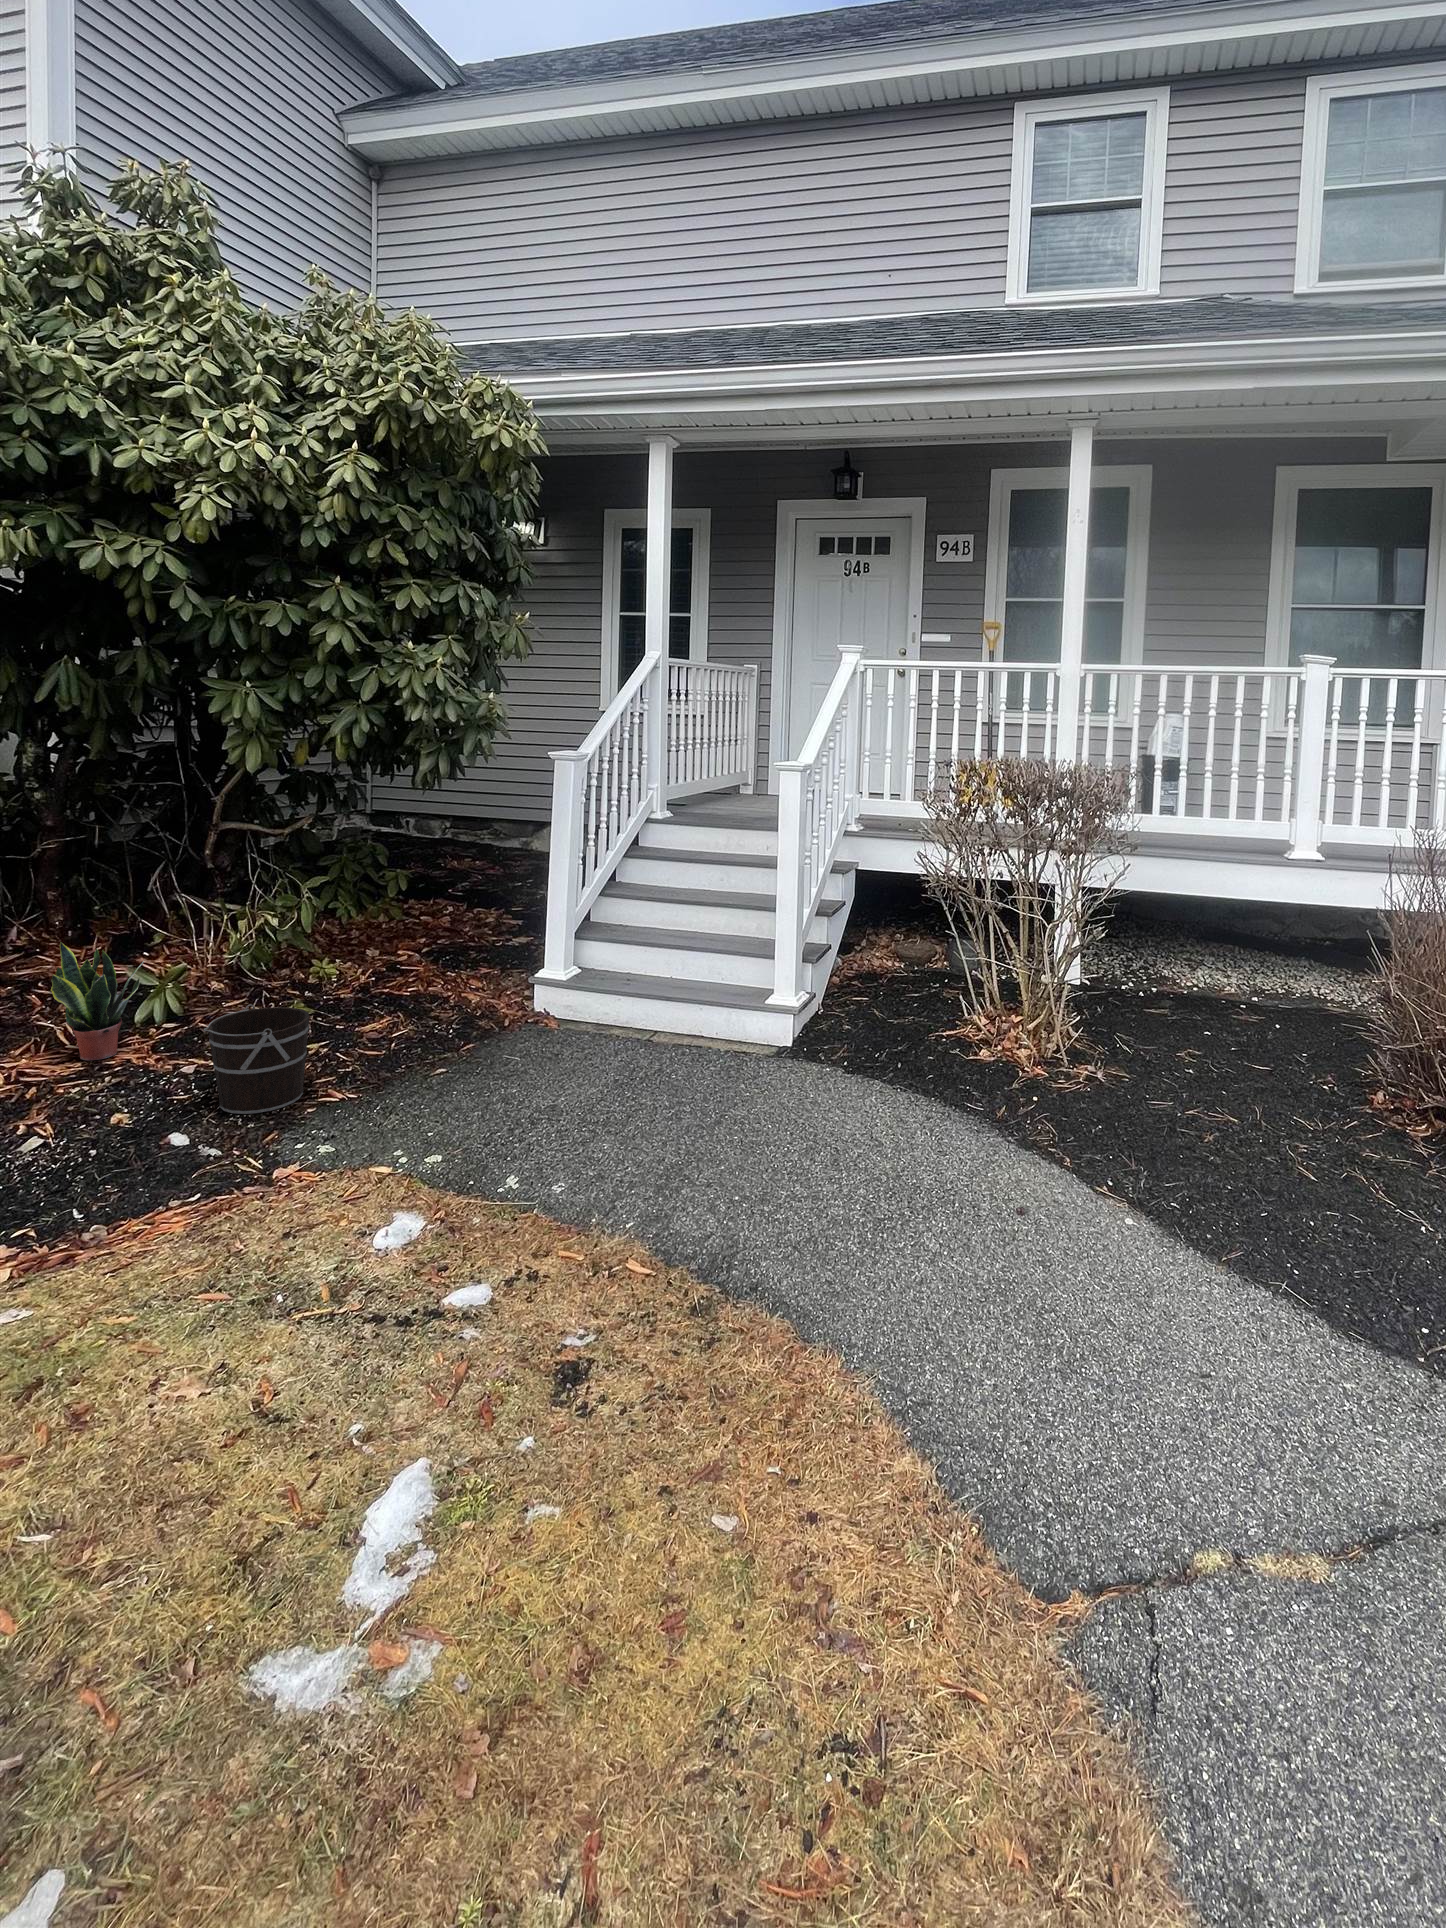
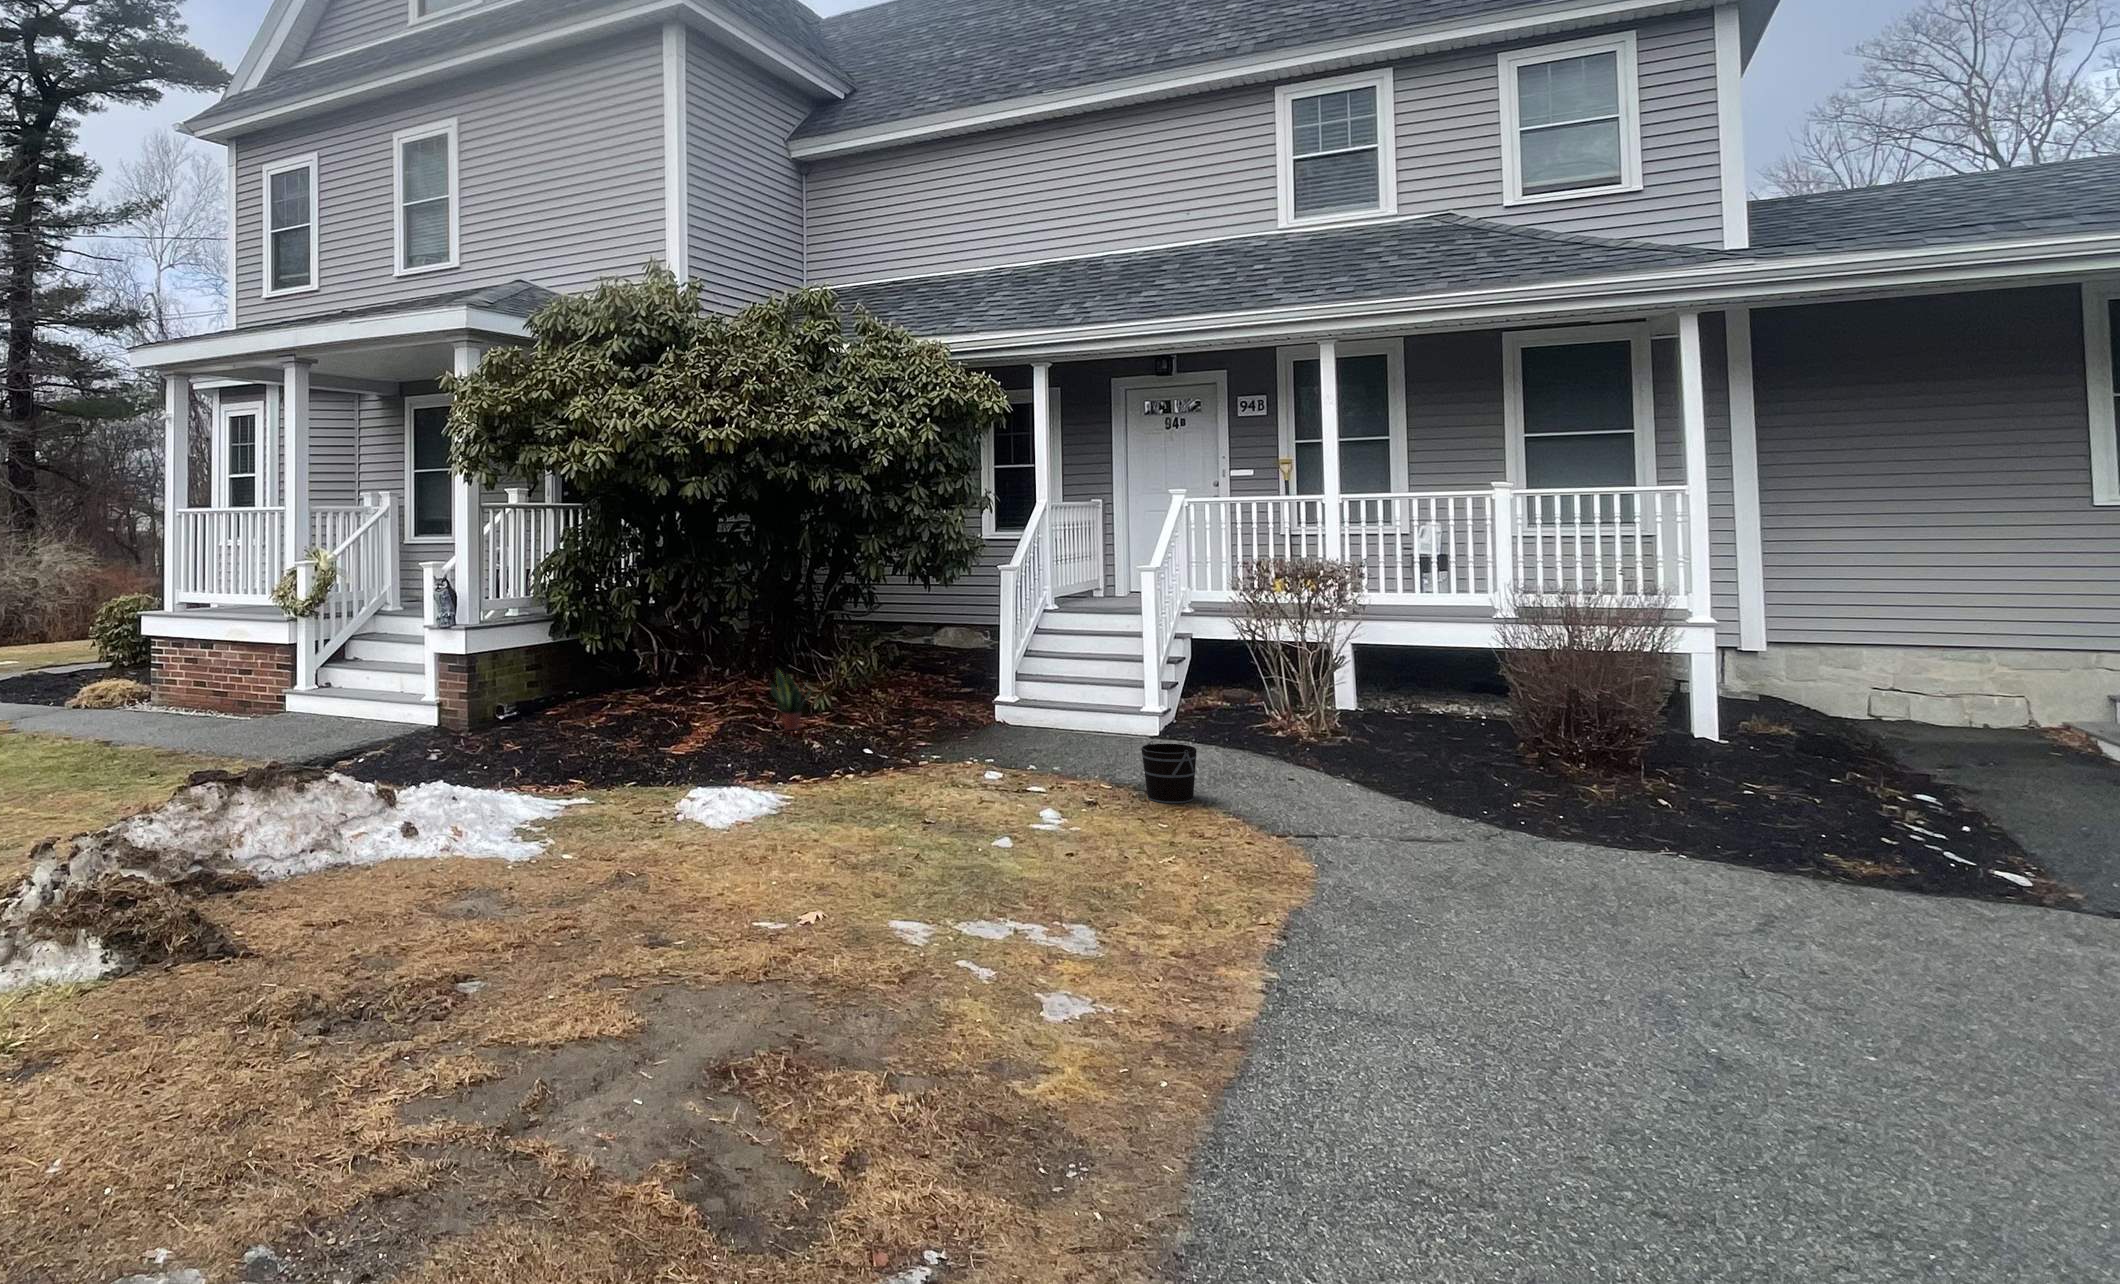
bucket: present [204,1005,309,1114] -> present [1141,741,1197,803]

